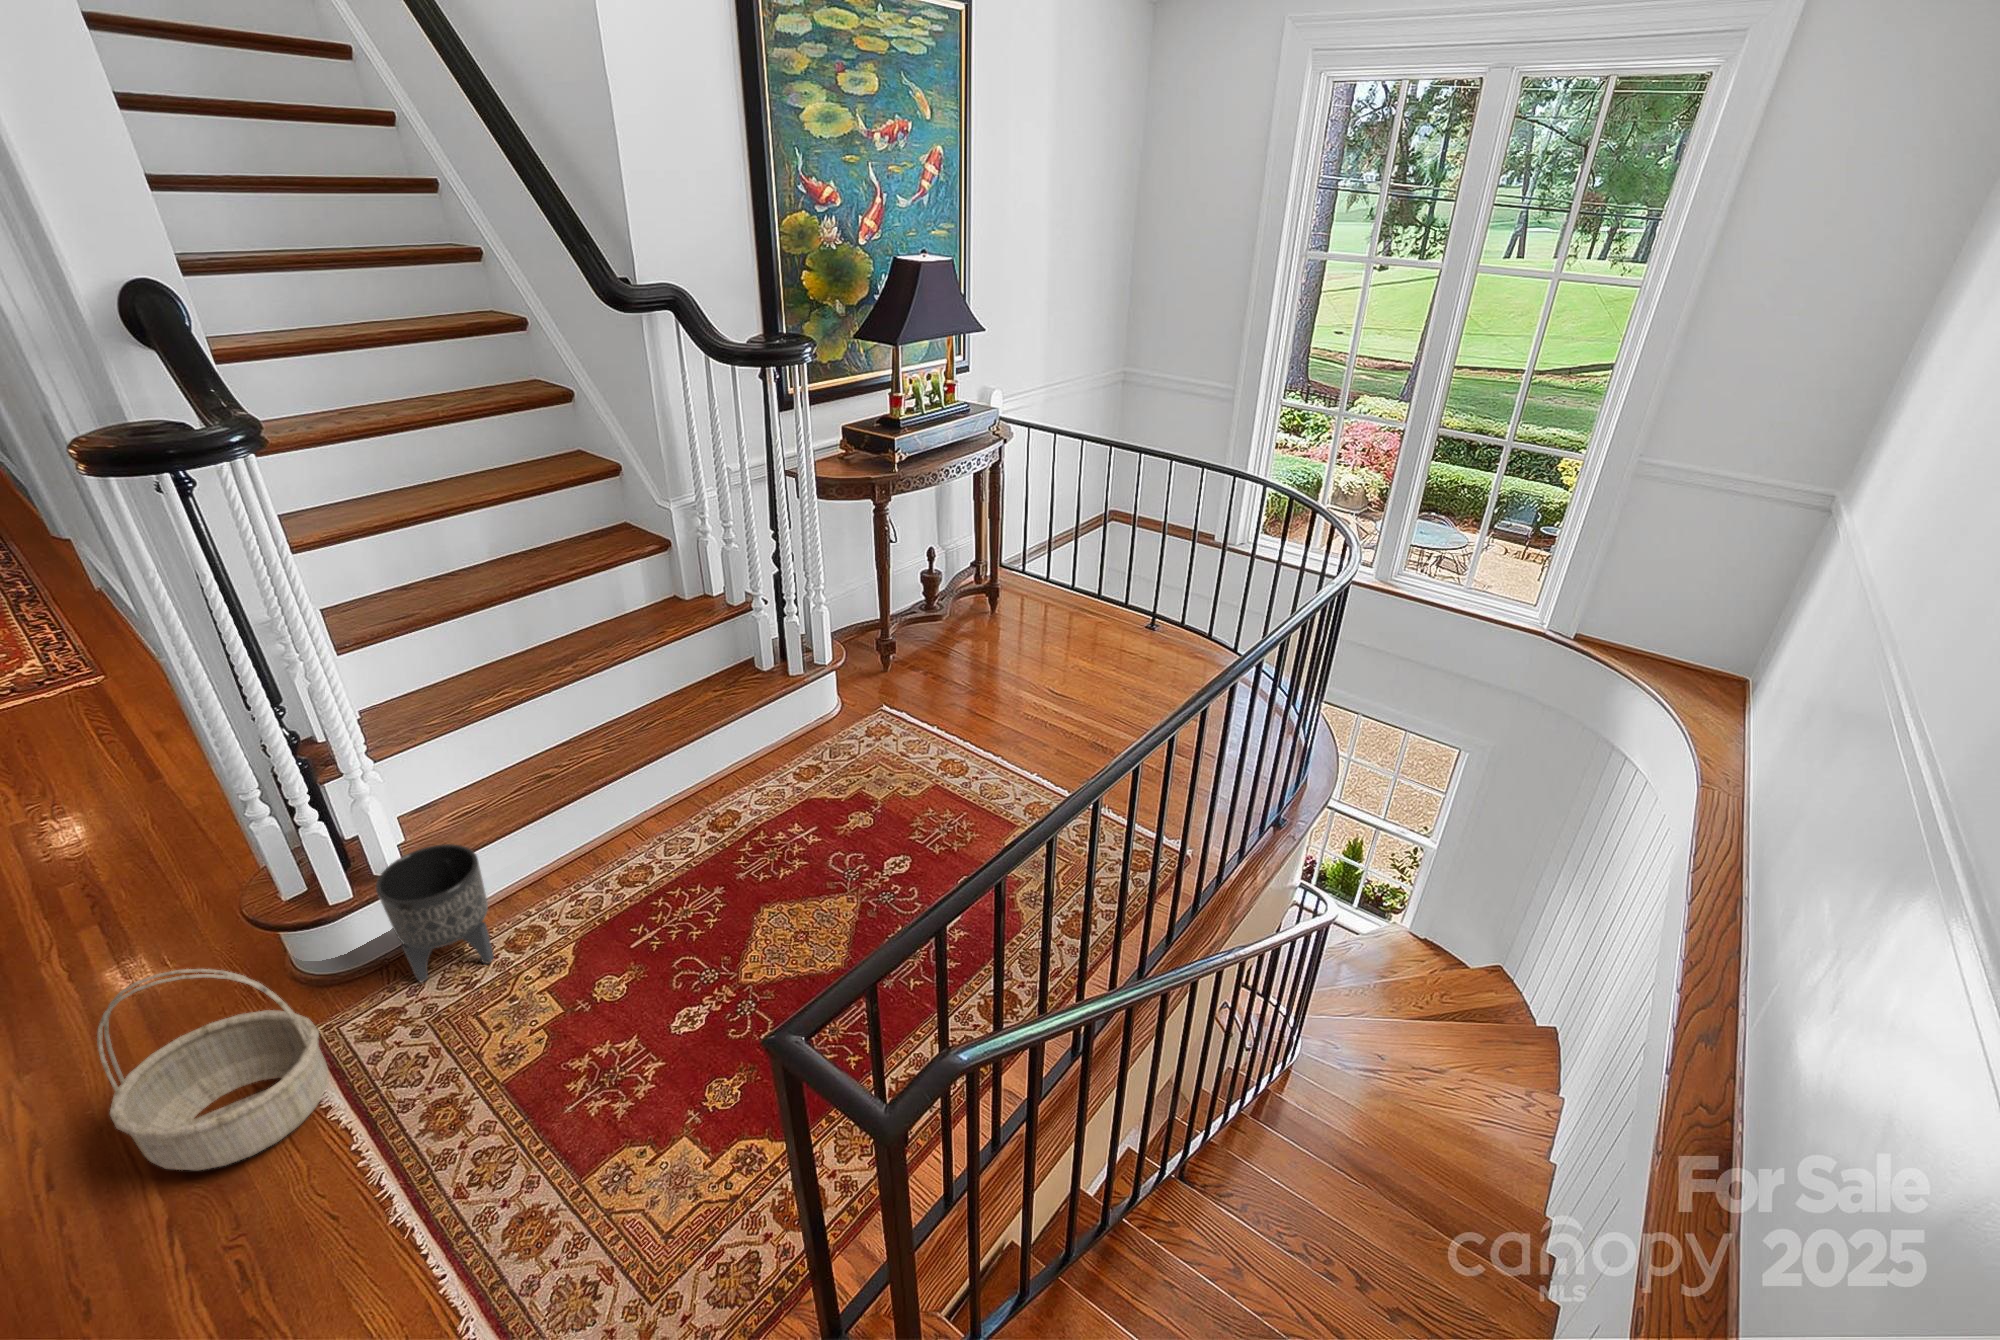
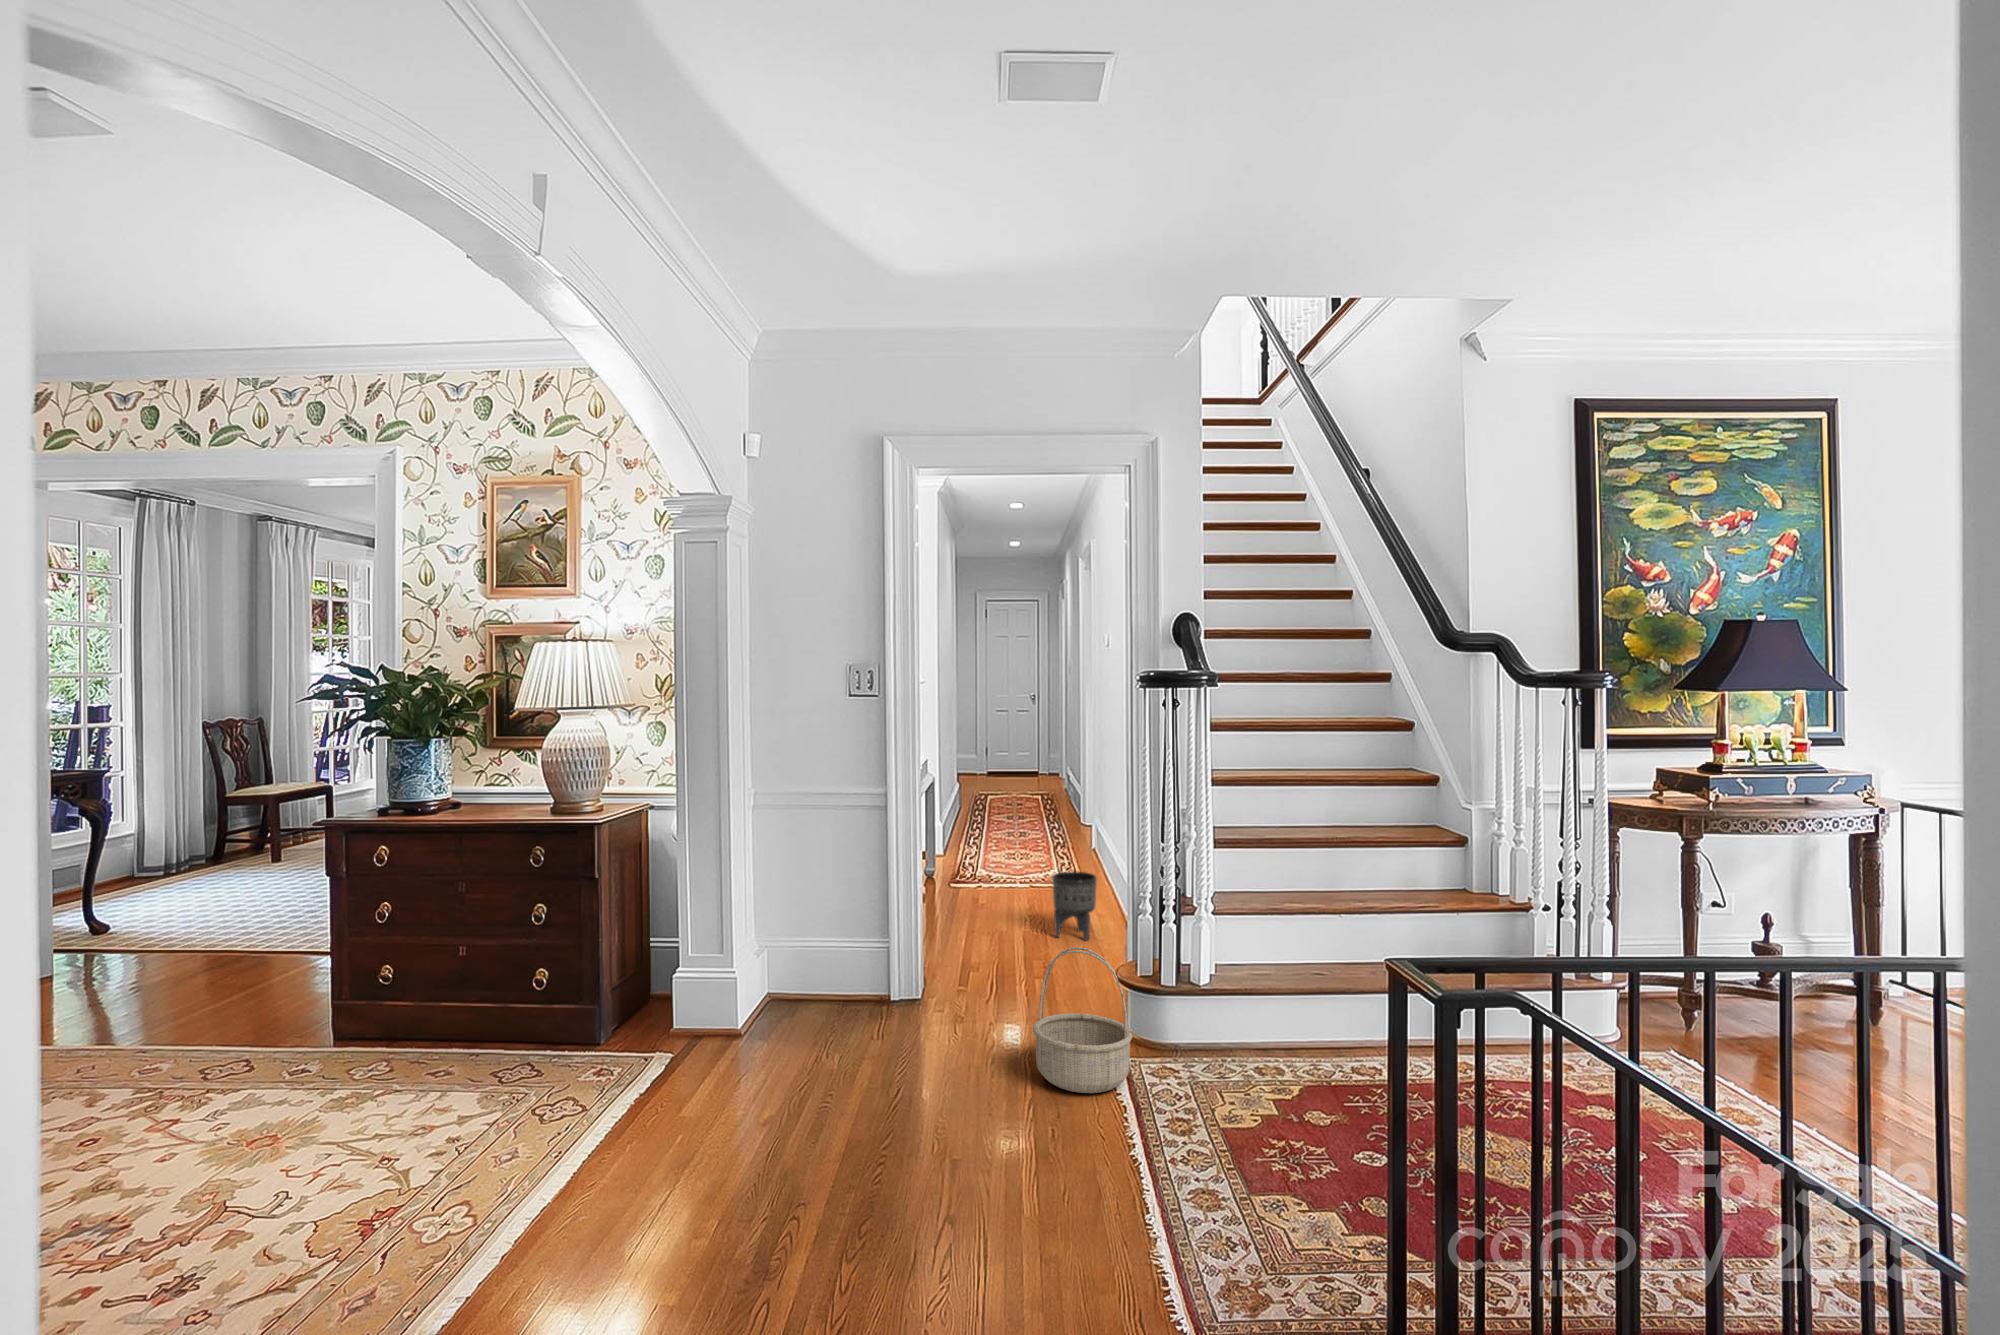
planter: present [376,844,494,982] -> present [1052,872,1097,940]

